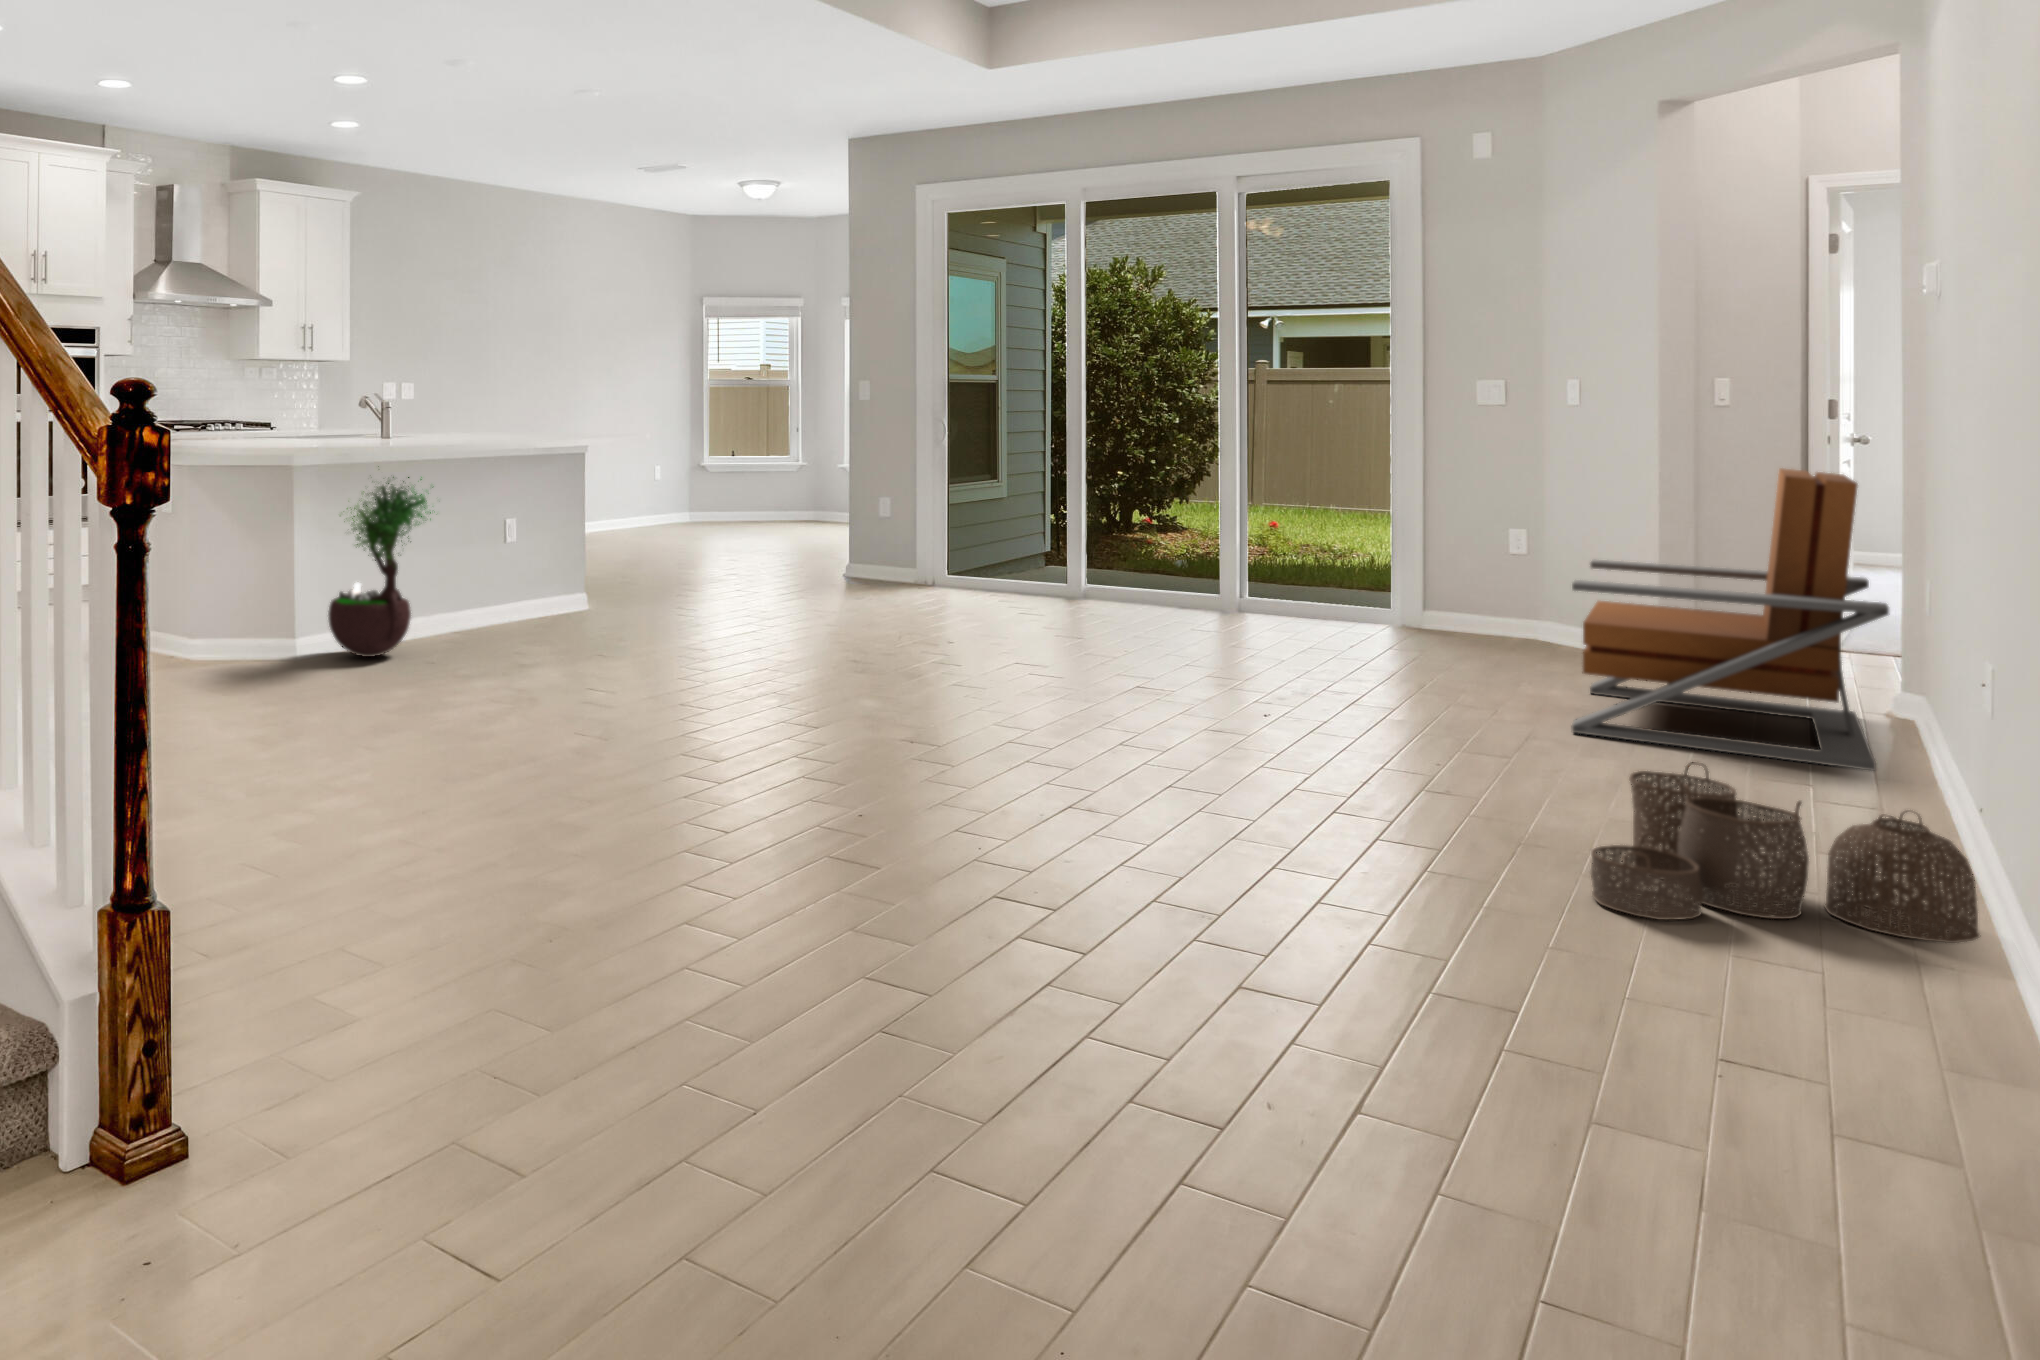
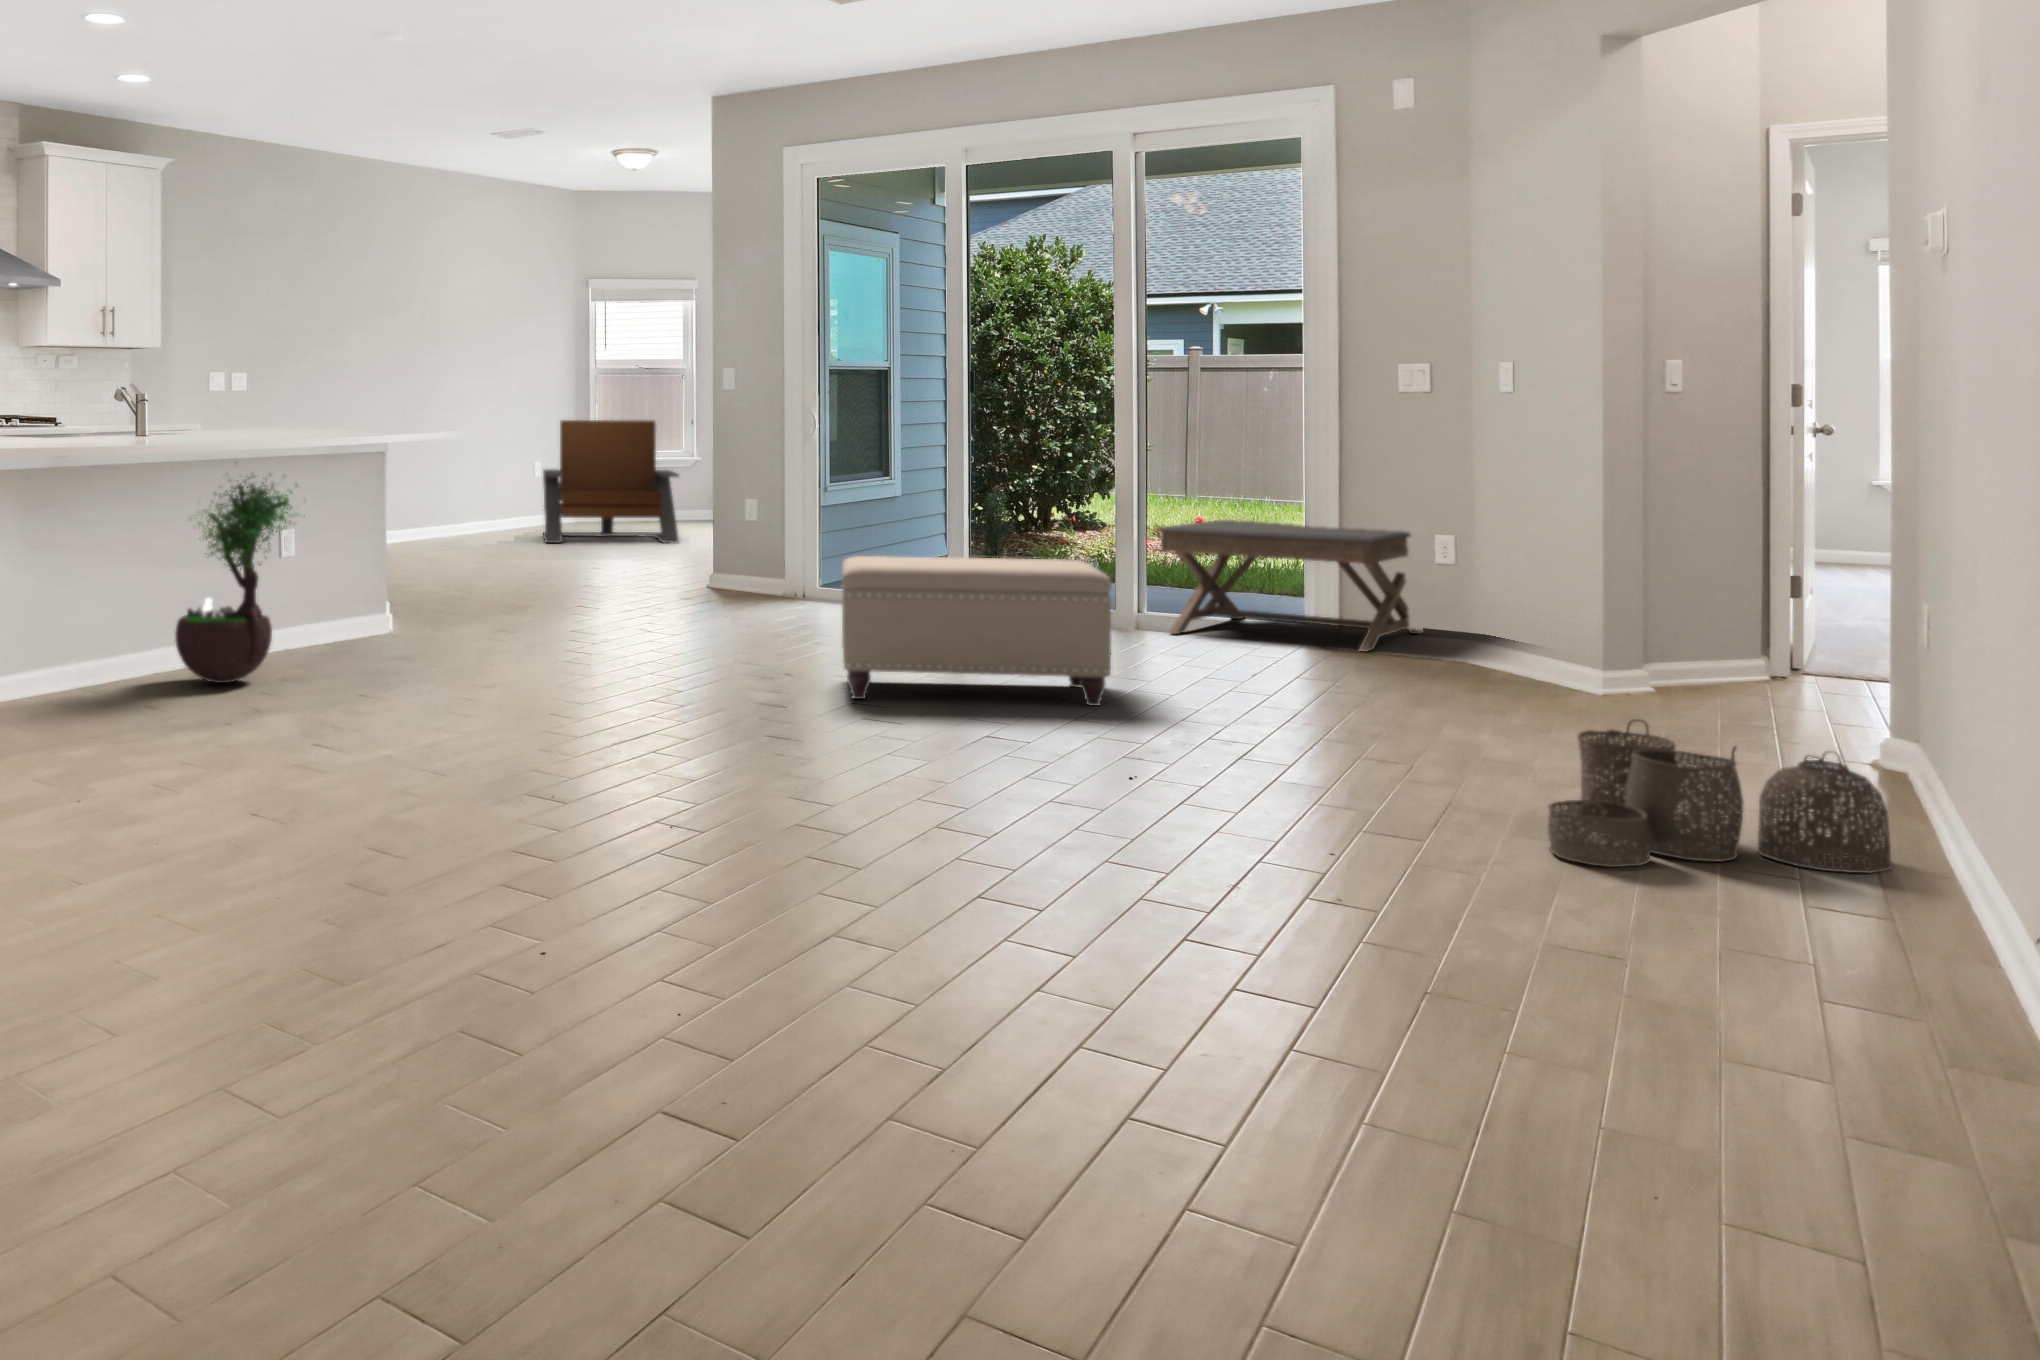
lounge chair: present [1572,468,1889,771] -> present [543,420,679,543]
coffee table: none [1232,524,1519,658] -> present [1156,520,1424,651]
ottoman: none [914,560,1171,709] -> present [842,556,1112,706]

